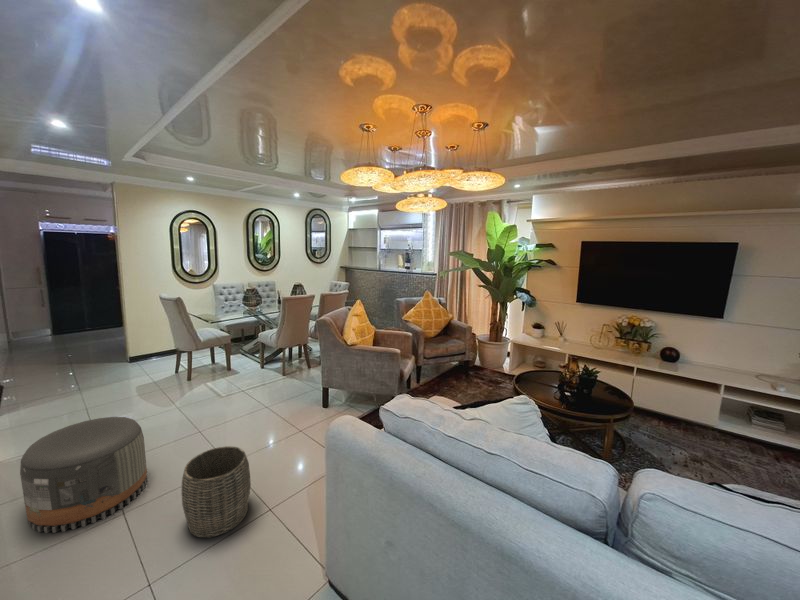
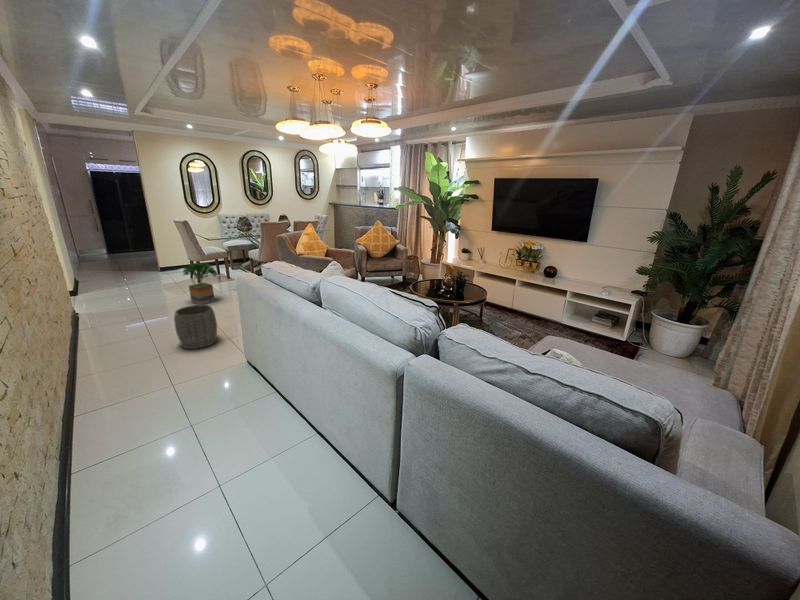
potted tree: none [176,359,229,424] -> present [183,263,217,305]
pouf: present [20,417,147,533] -> none [88,288,163,342]

